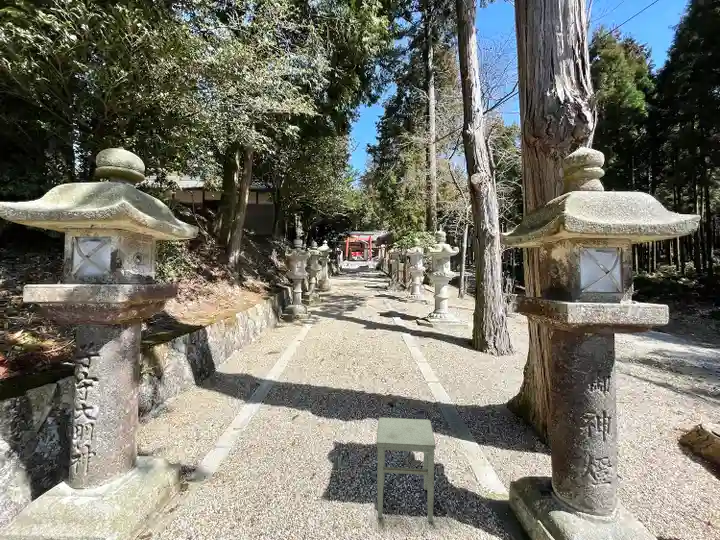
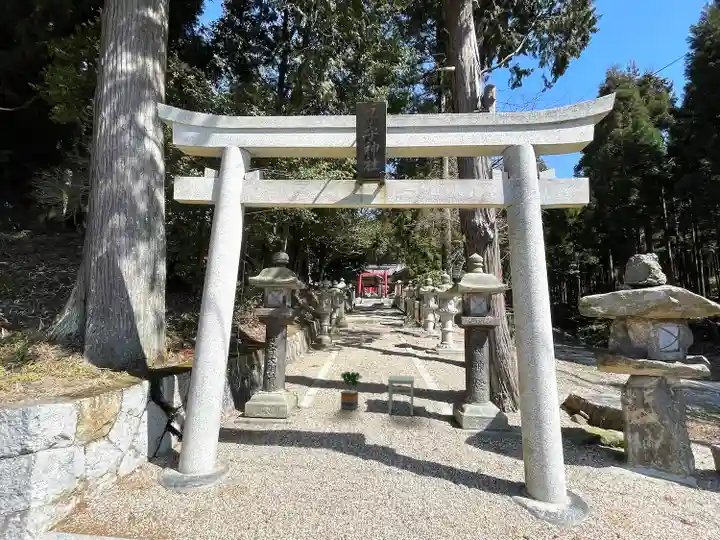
potted tree: none [275,406,324,494] -> present [341,372,362,410]

